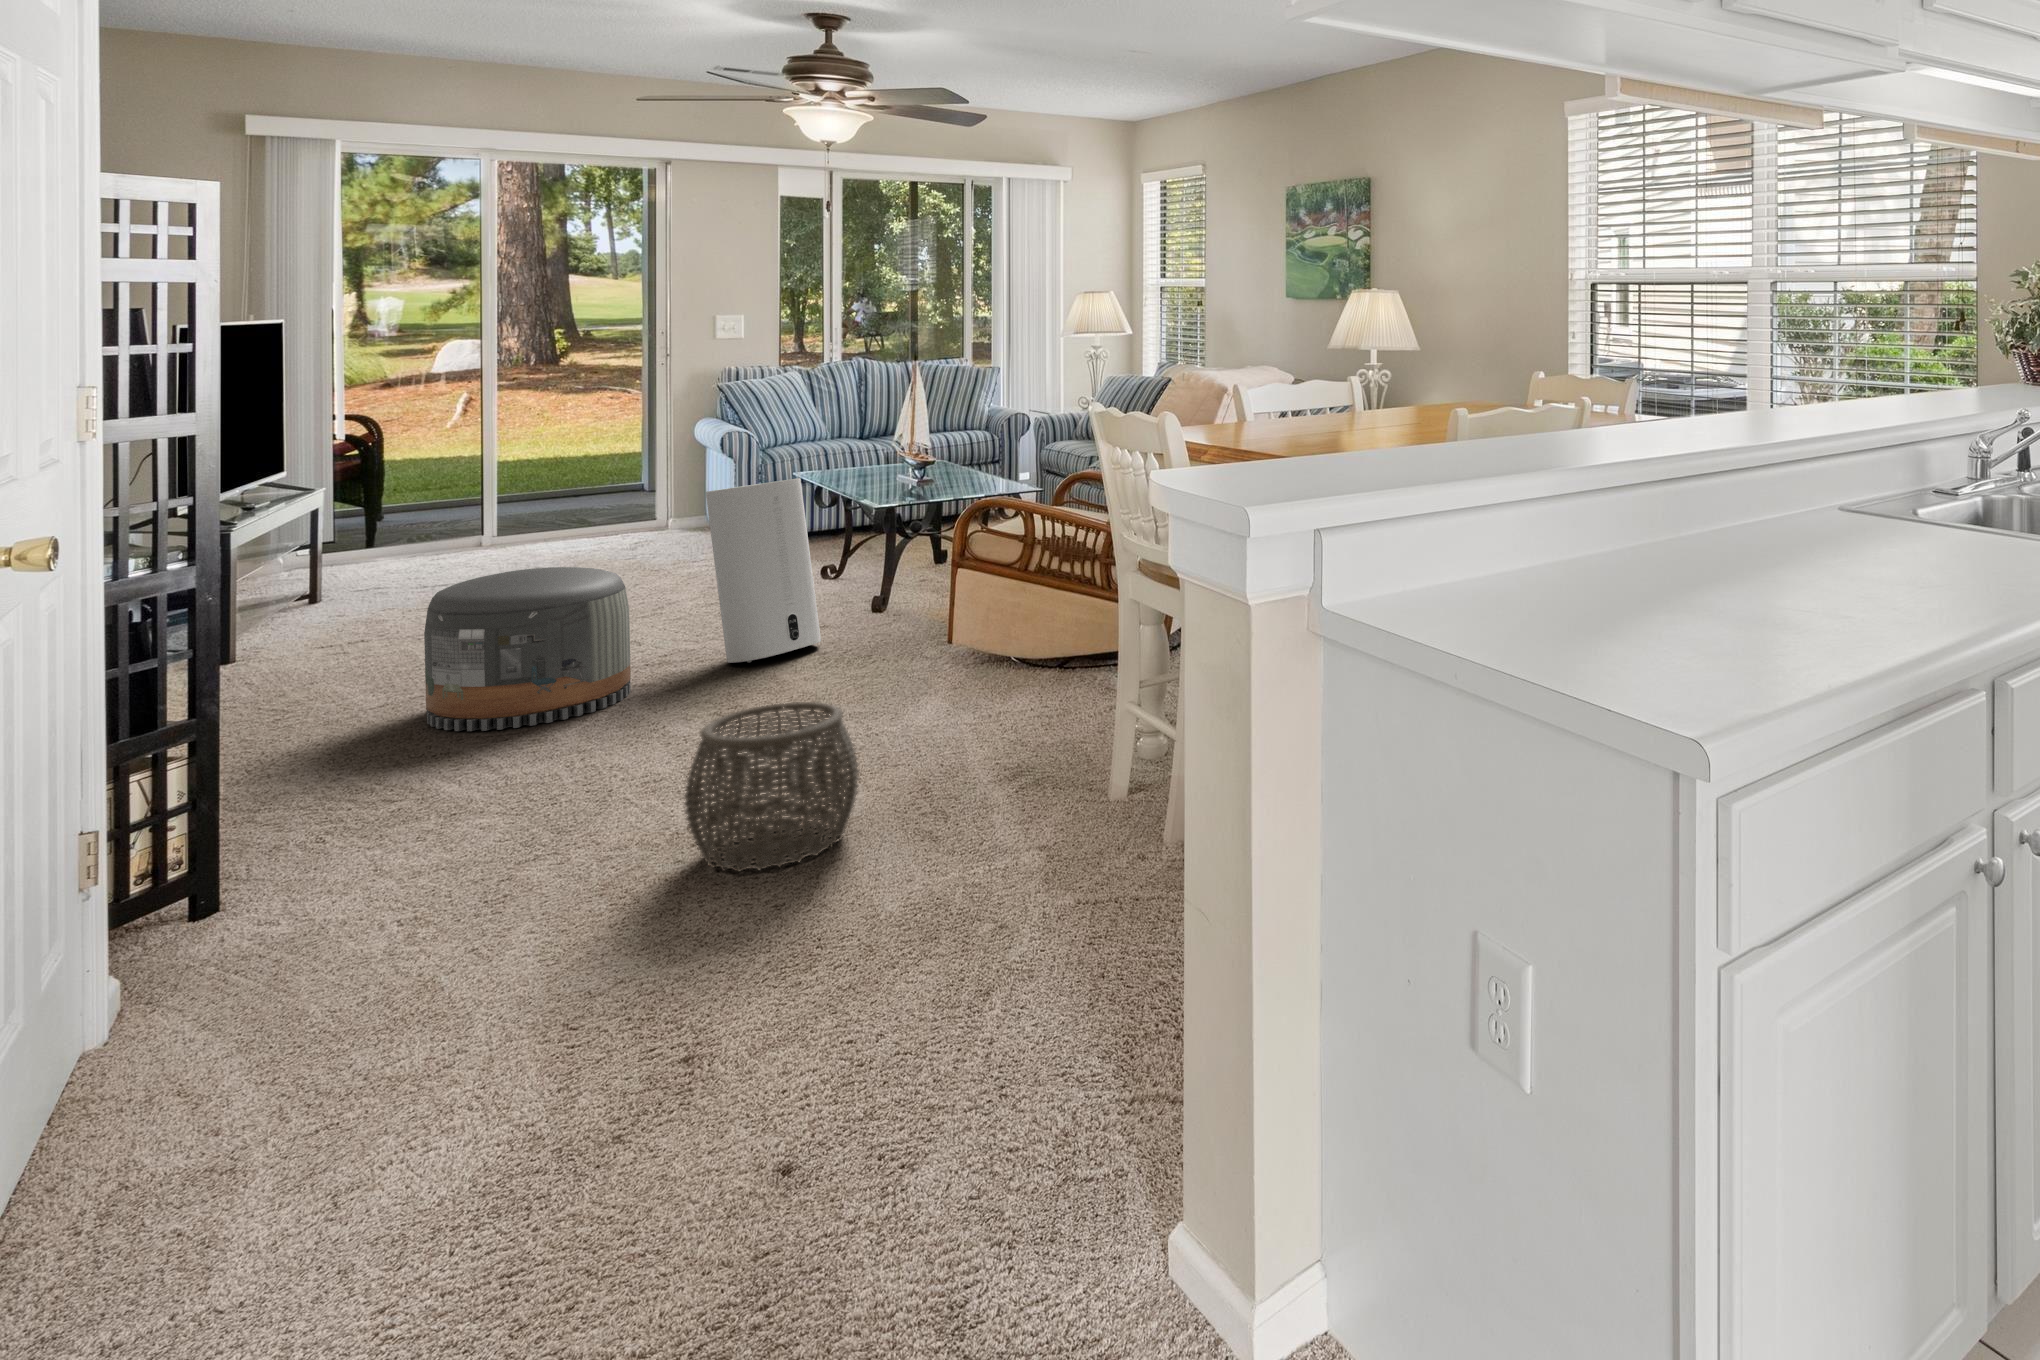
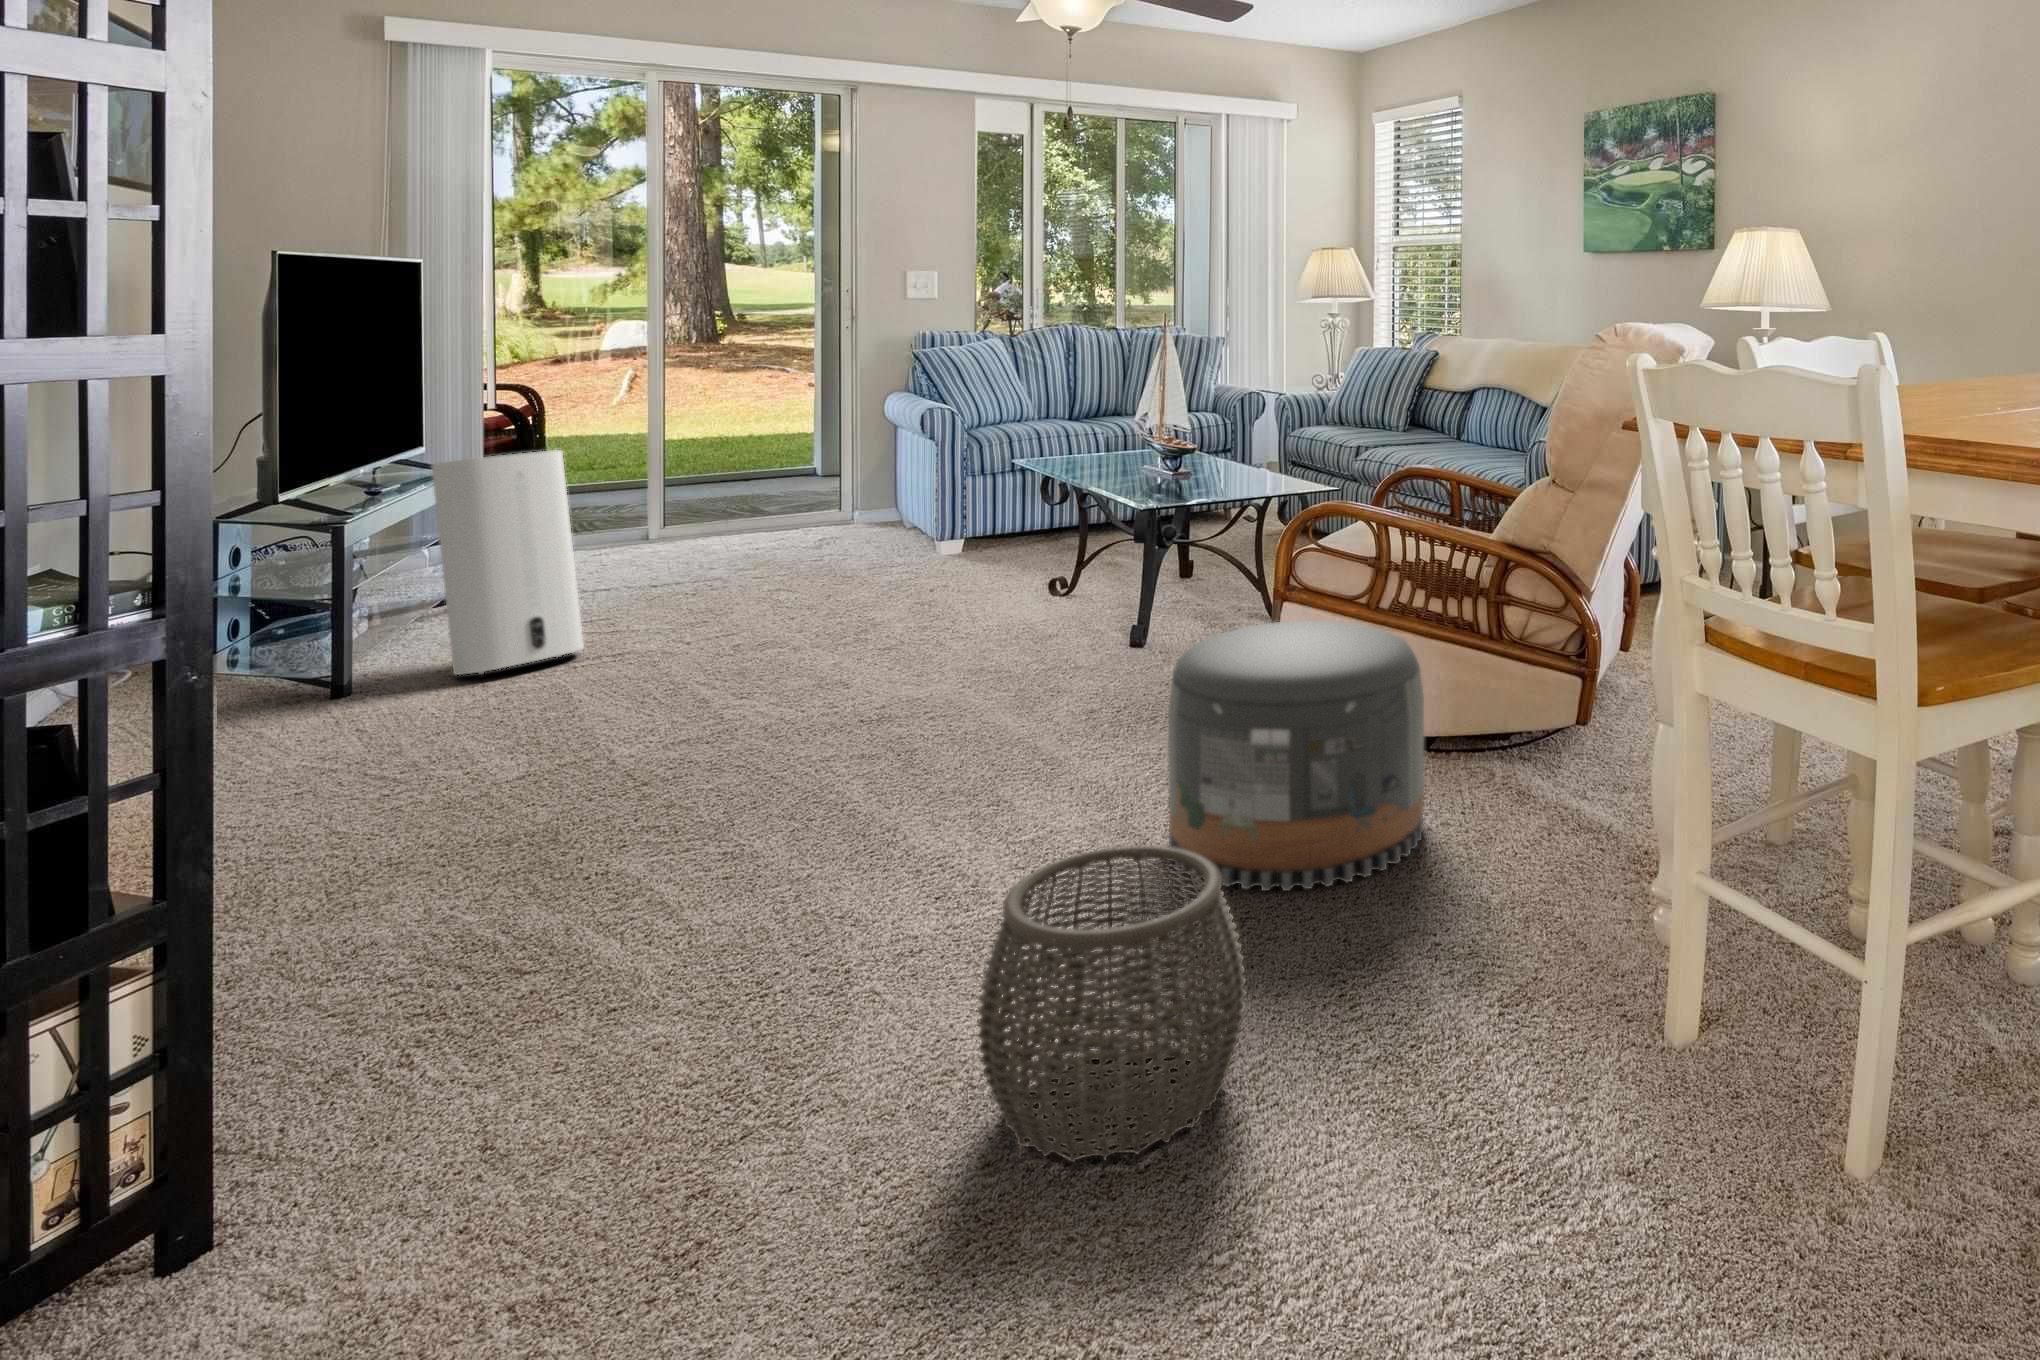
air purifier: present [706,478,821,663] -> present [432,450,584,675]
pouf: present [424,567,631,731] -> present [1168,621,1424,891]

